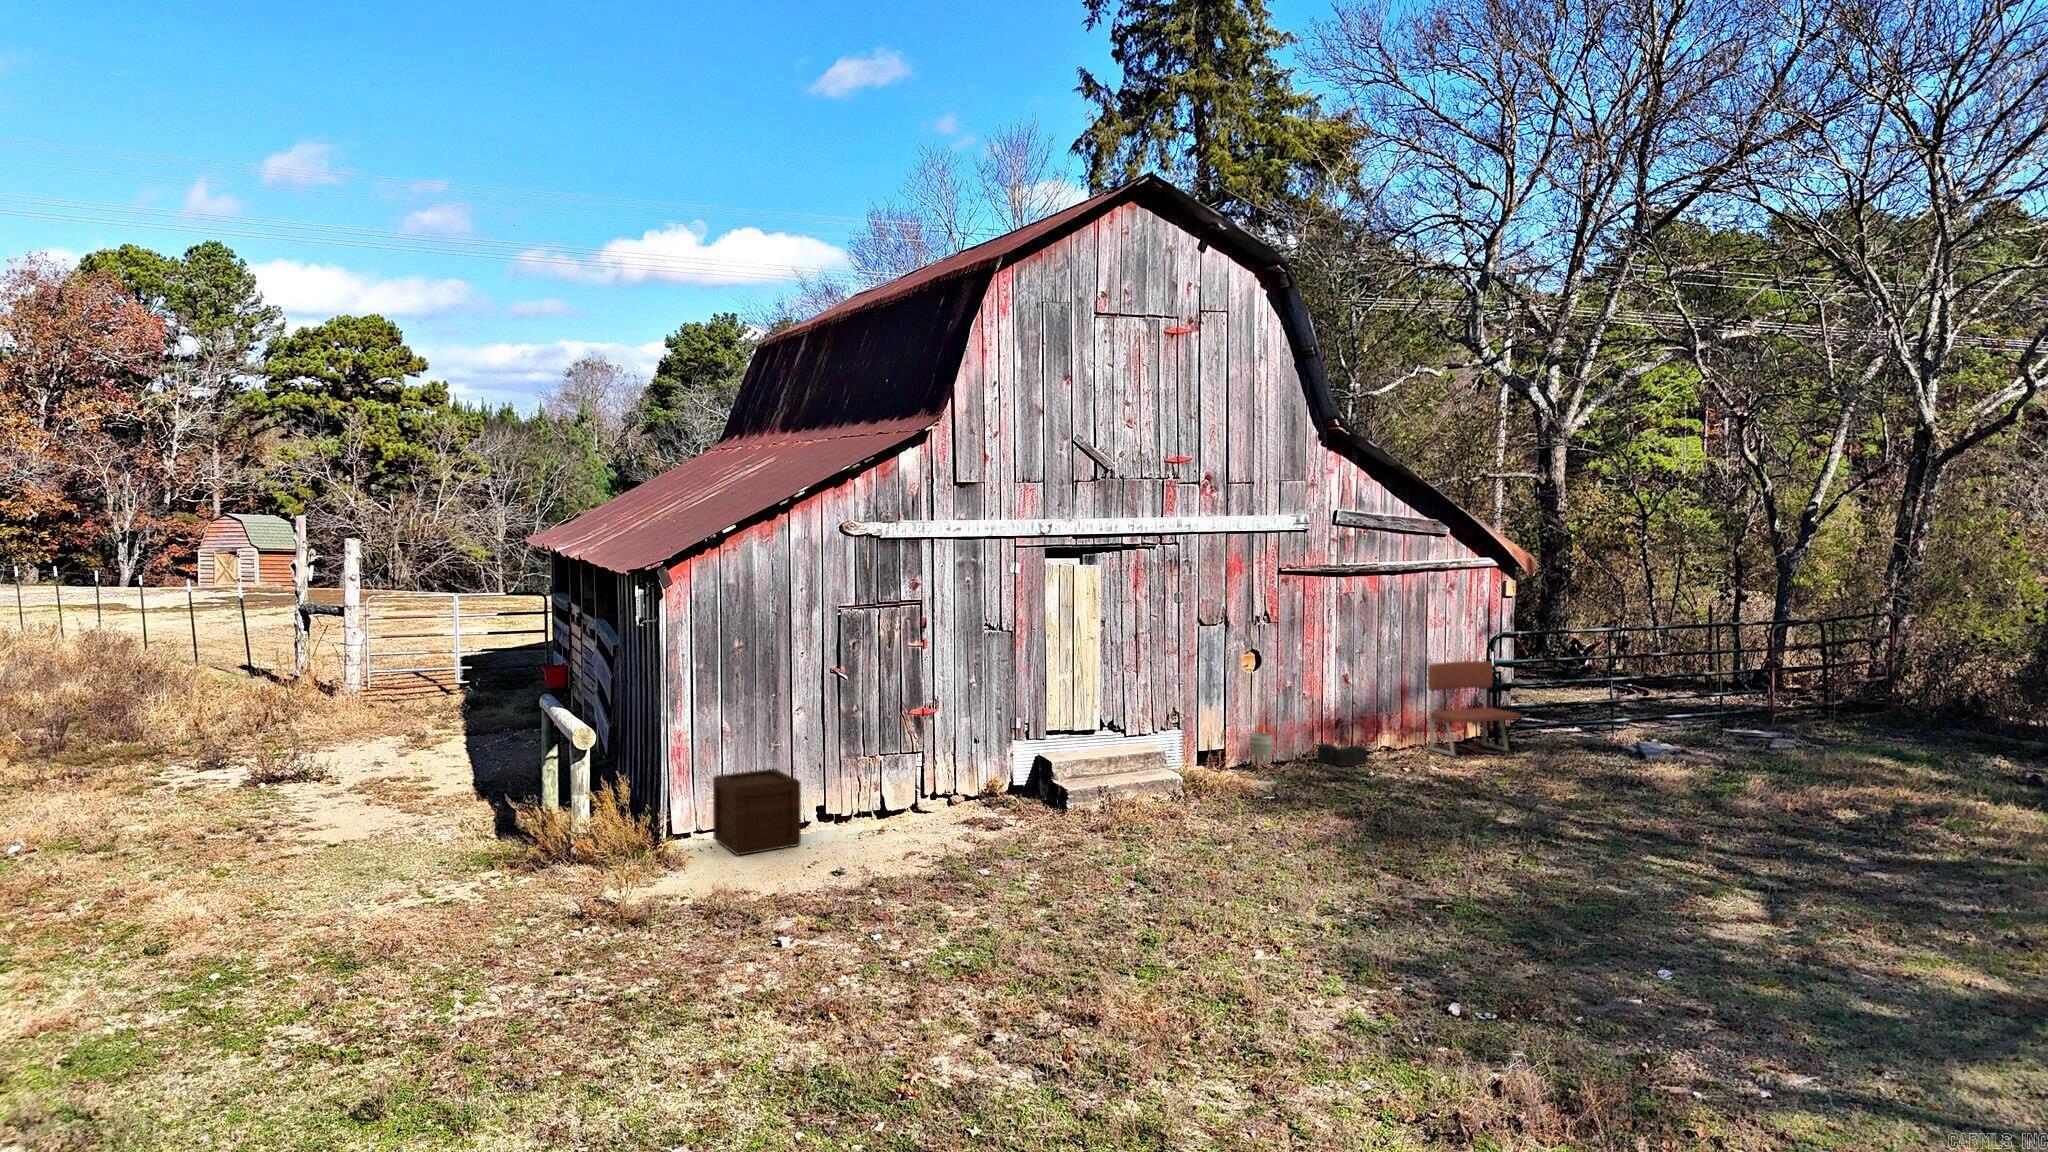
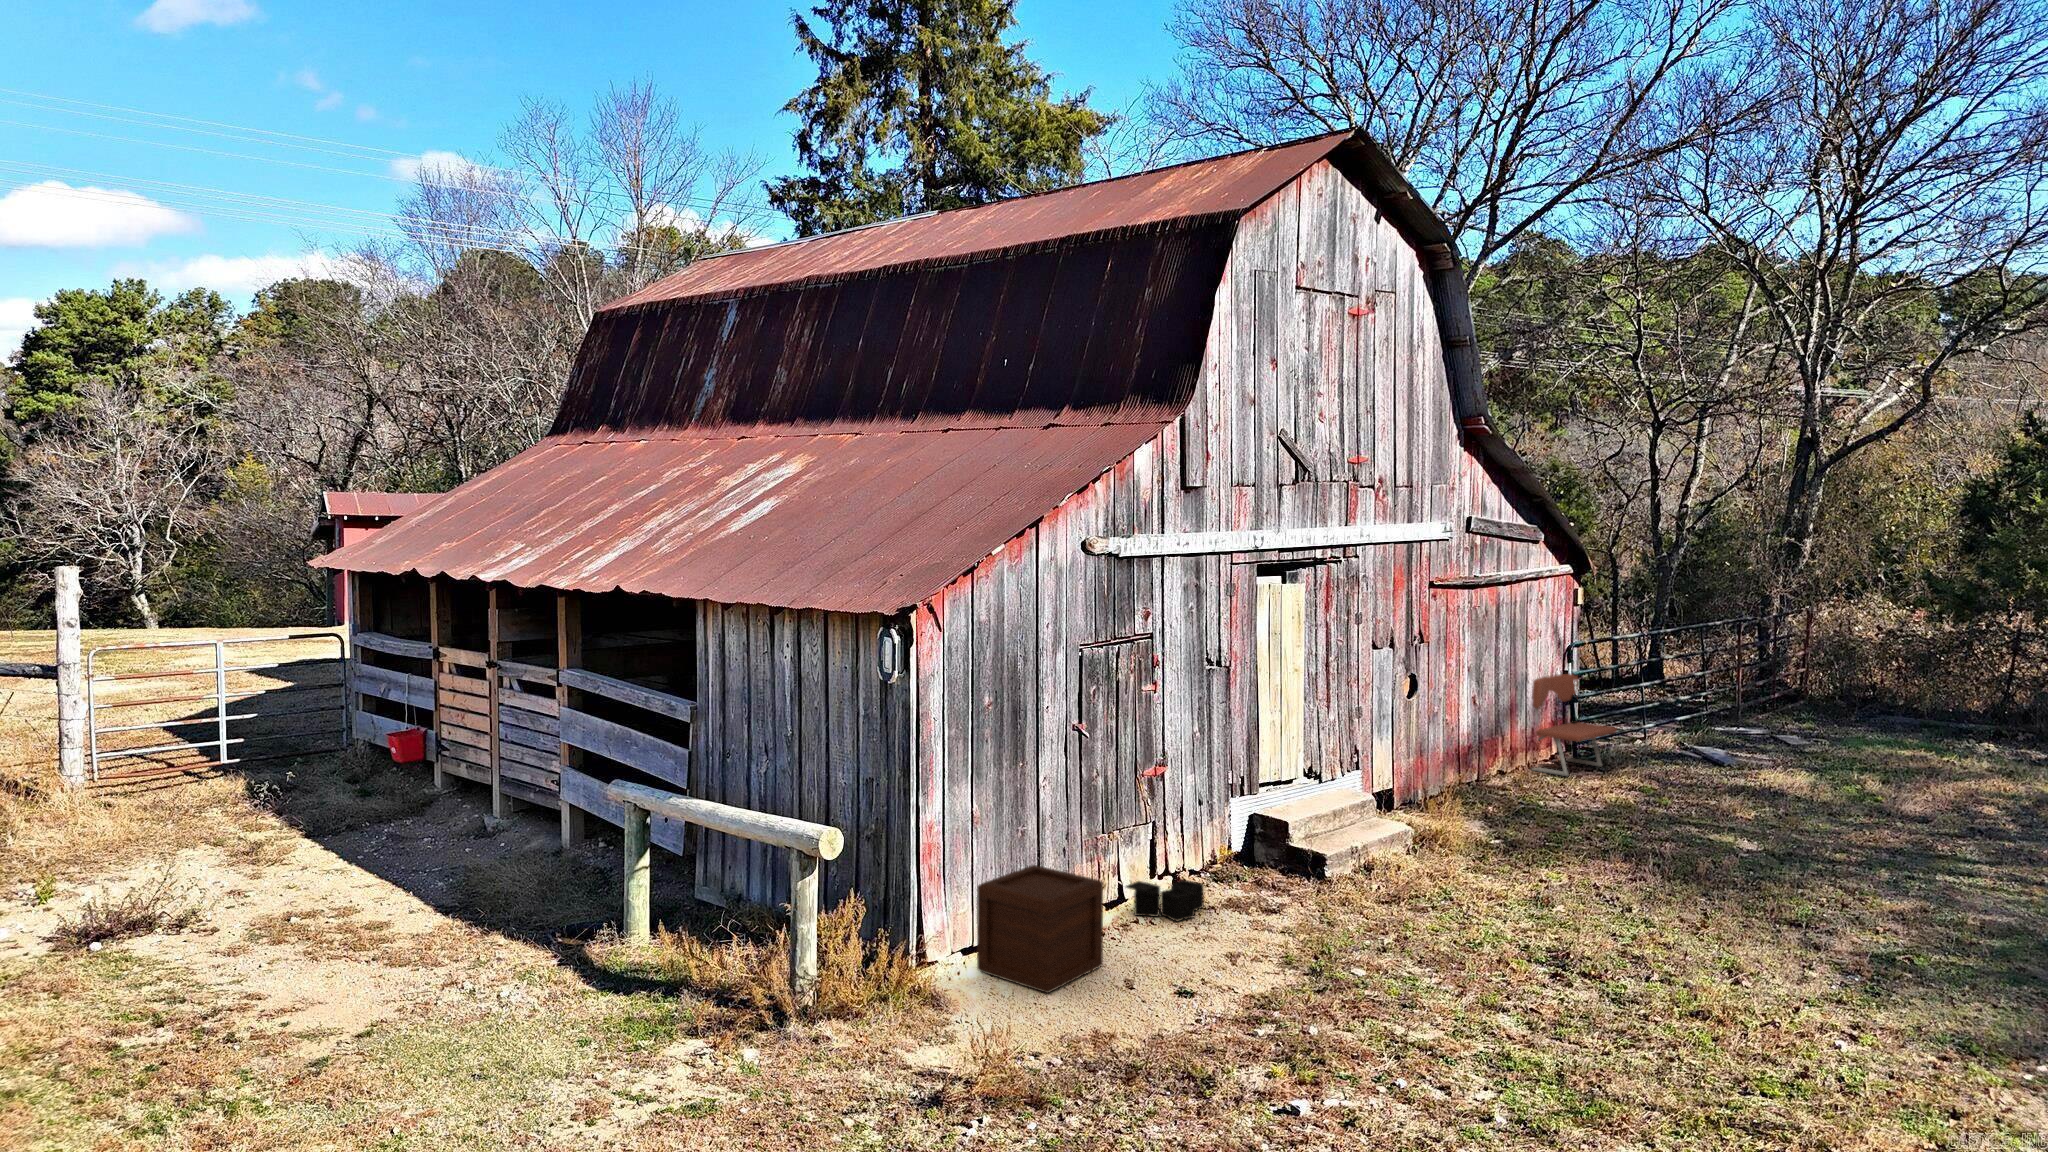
planter: present [1250,733,1272,770] -> none [1408,766,1434,809]
storage bin: present [1315,743,1368,766] -> present [1126,879,1204,921]

